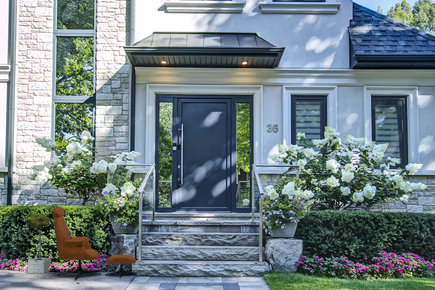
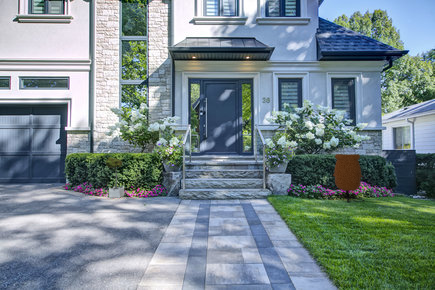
lounge chair: present [52,208,136,279] -> present [332,154,364,202]

